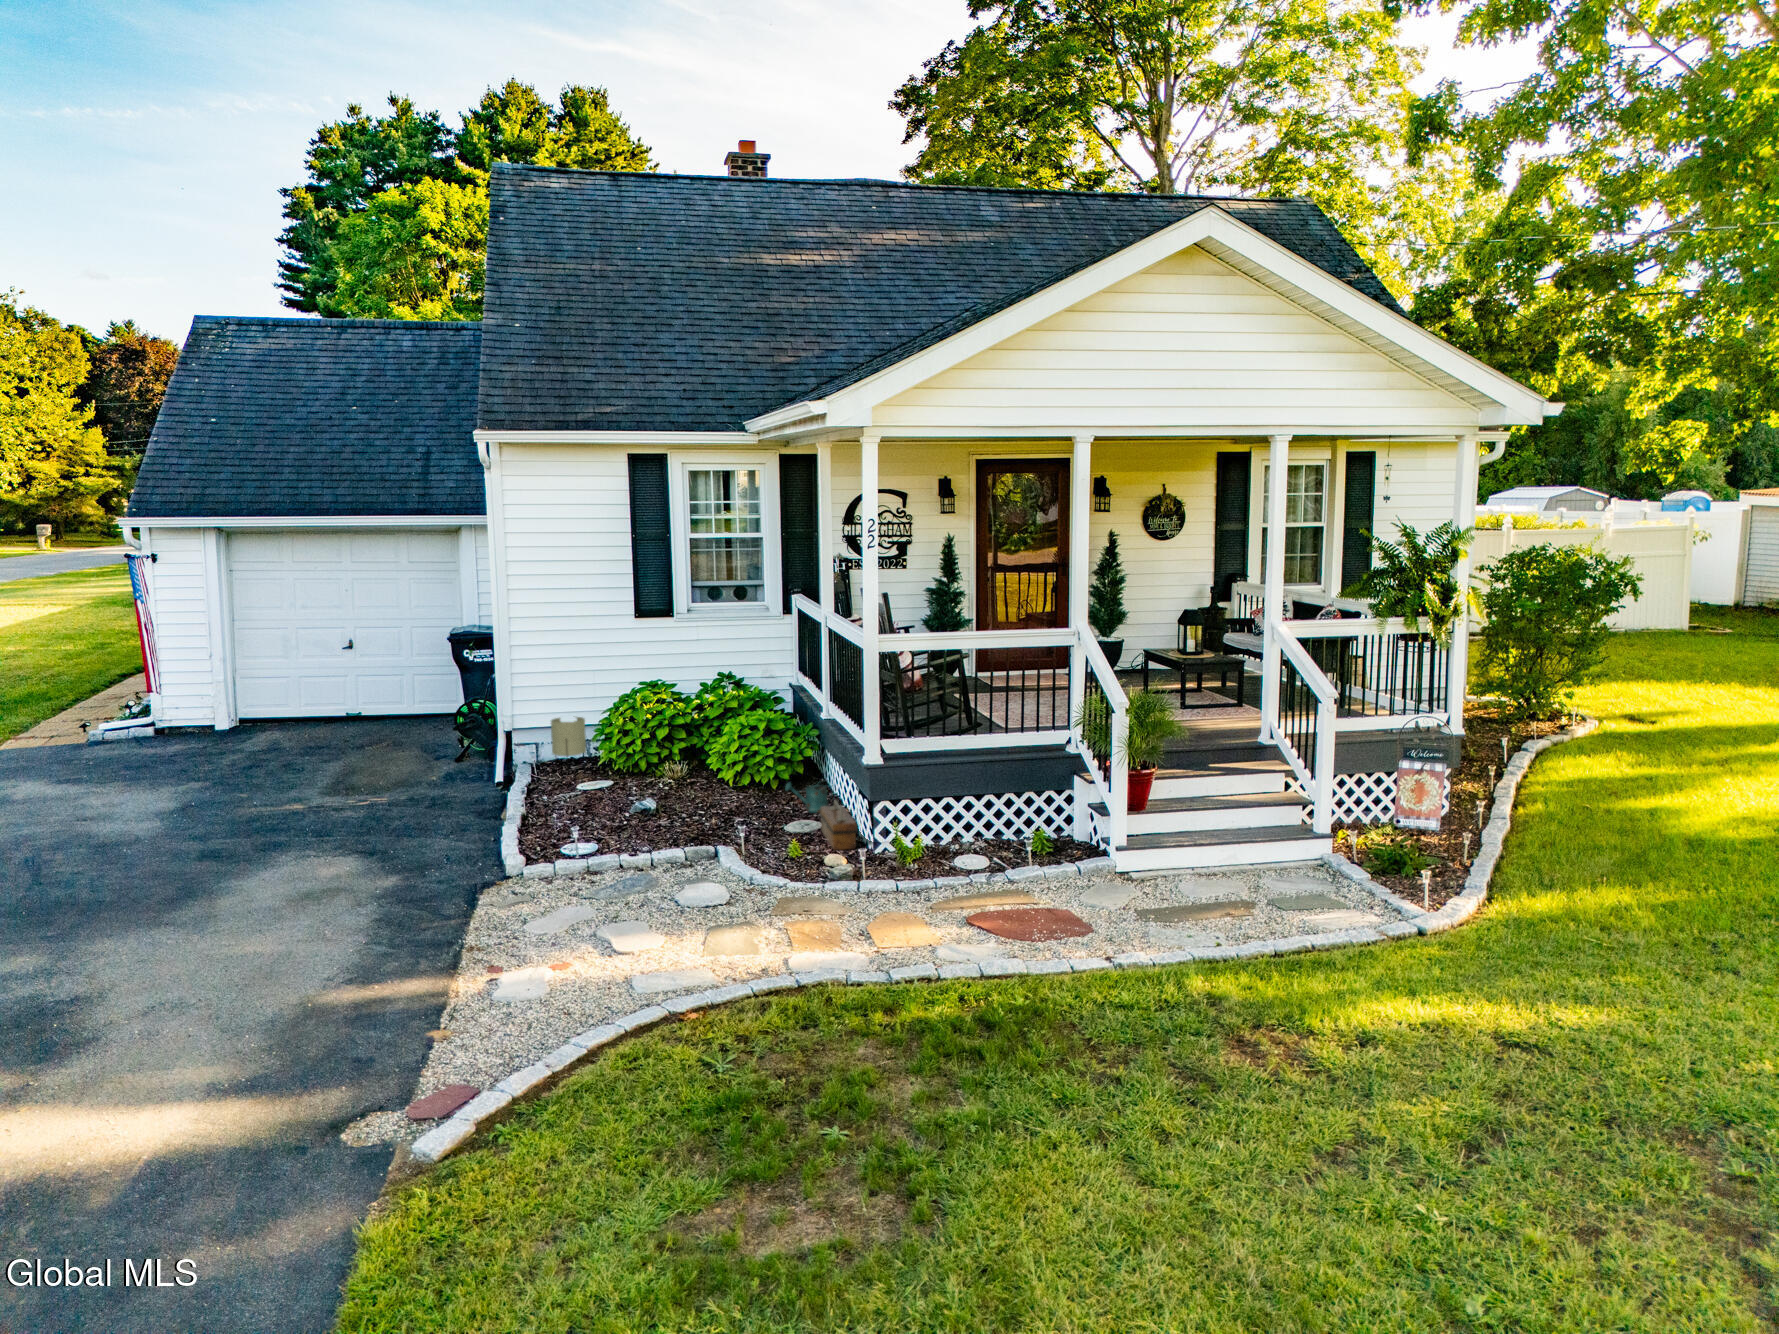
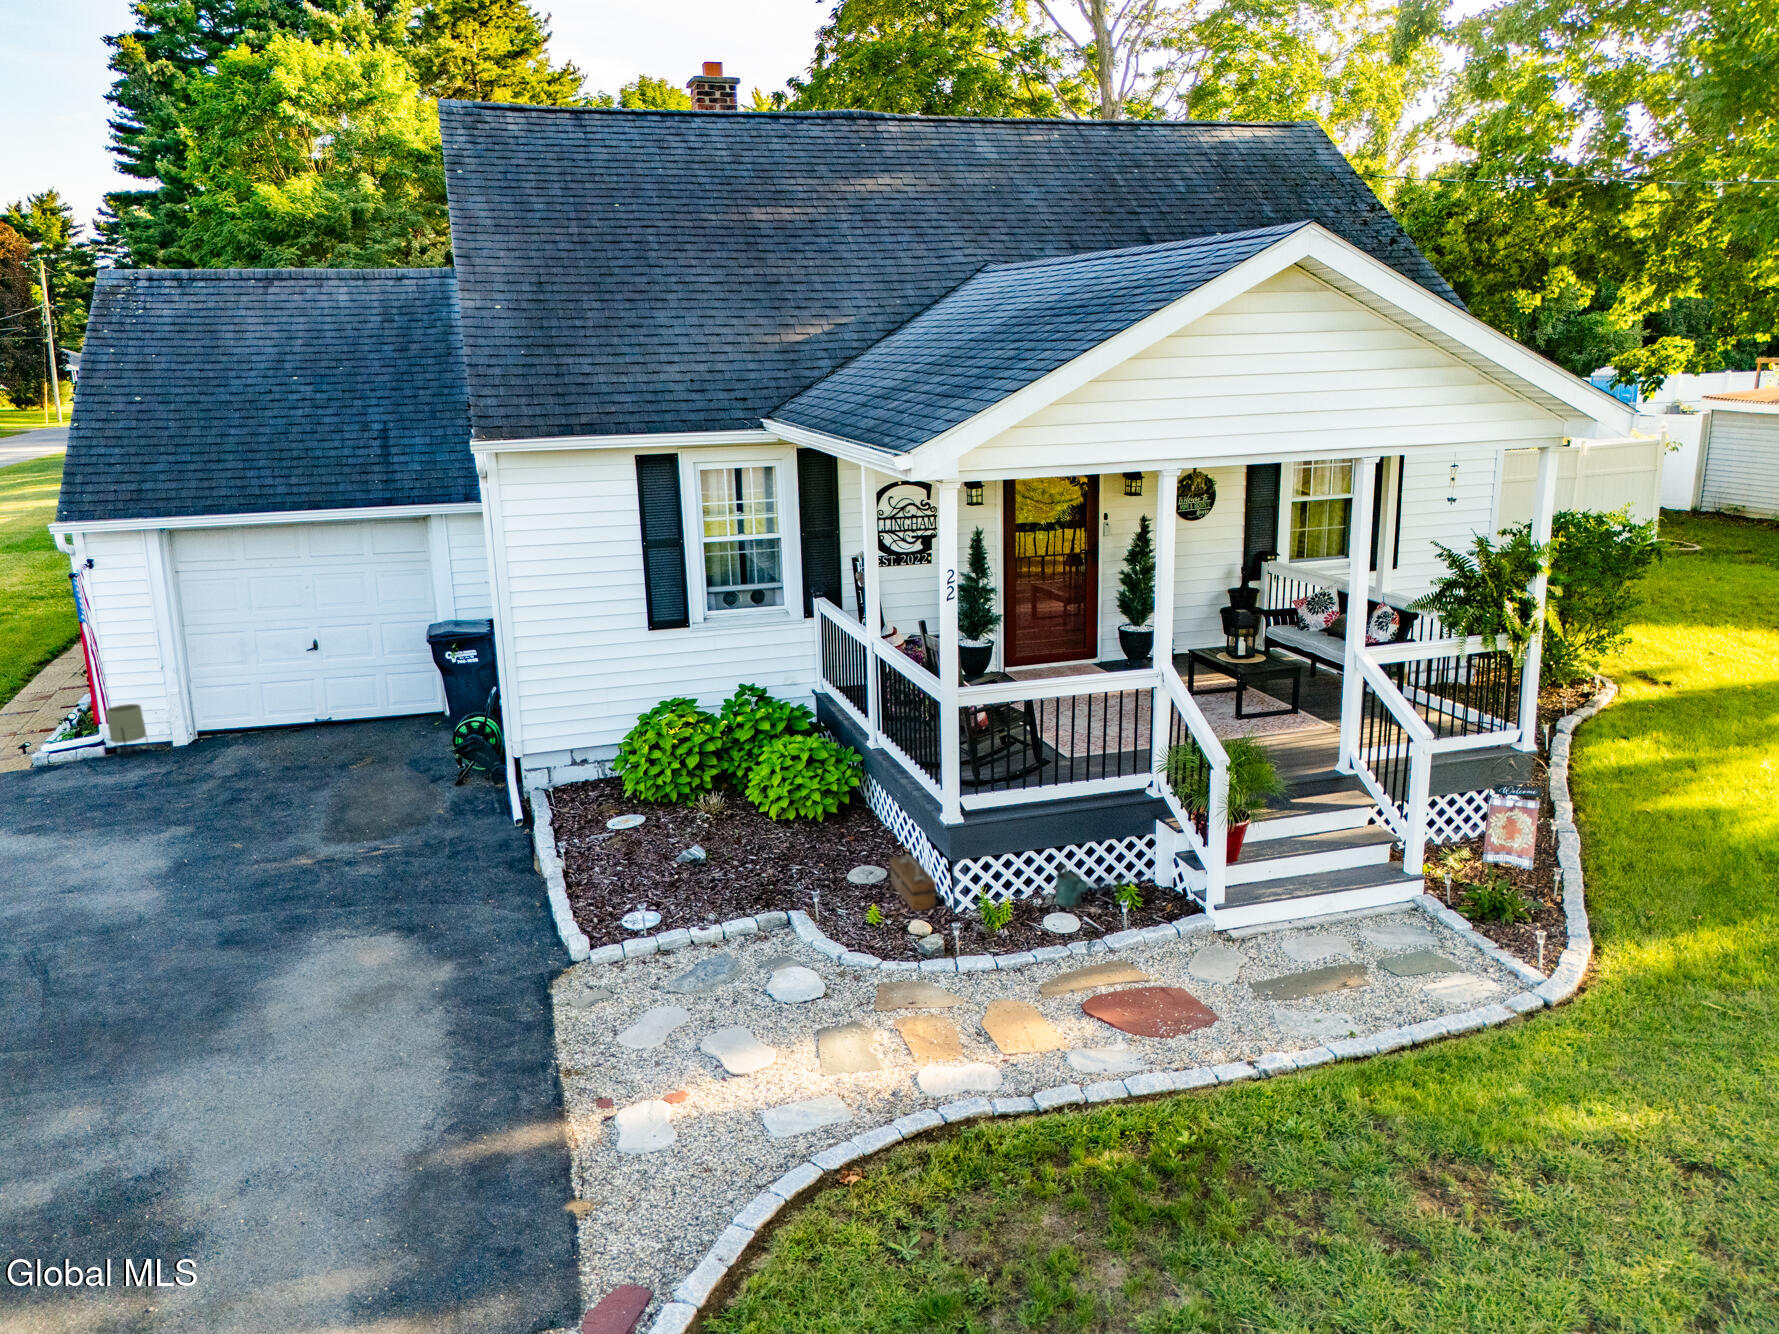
planter: present [551,717,586,757] -> present [106,704,146,751]
watering can: present [785,782,832,813] -> present [1056,865,1088,907]

